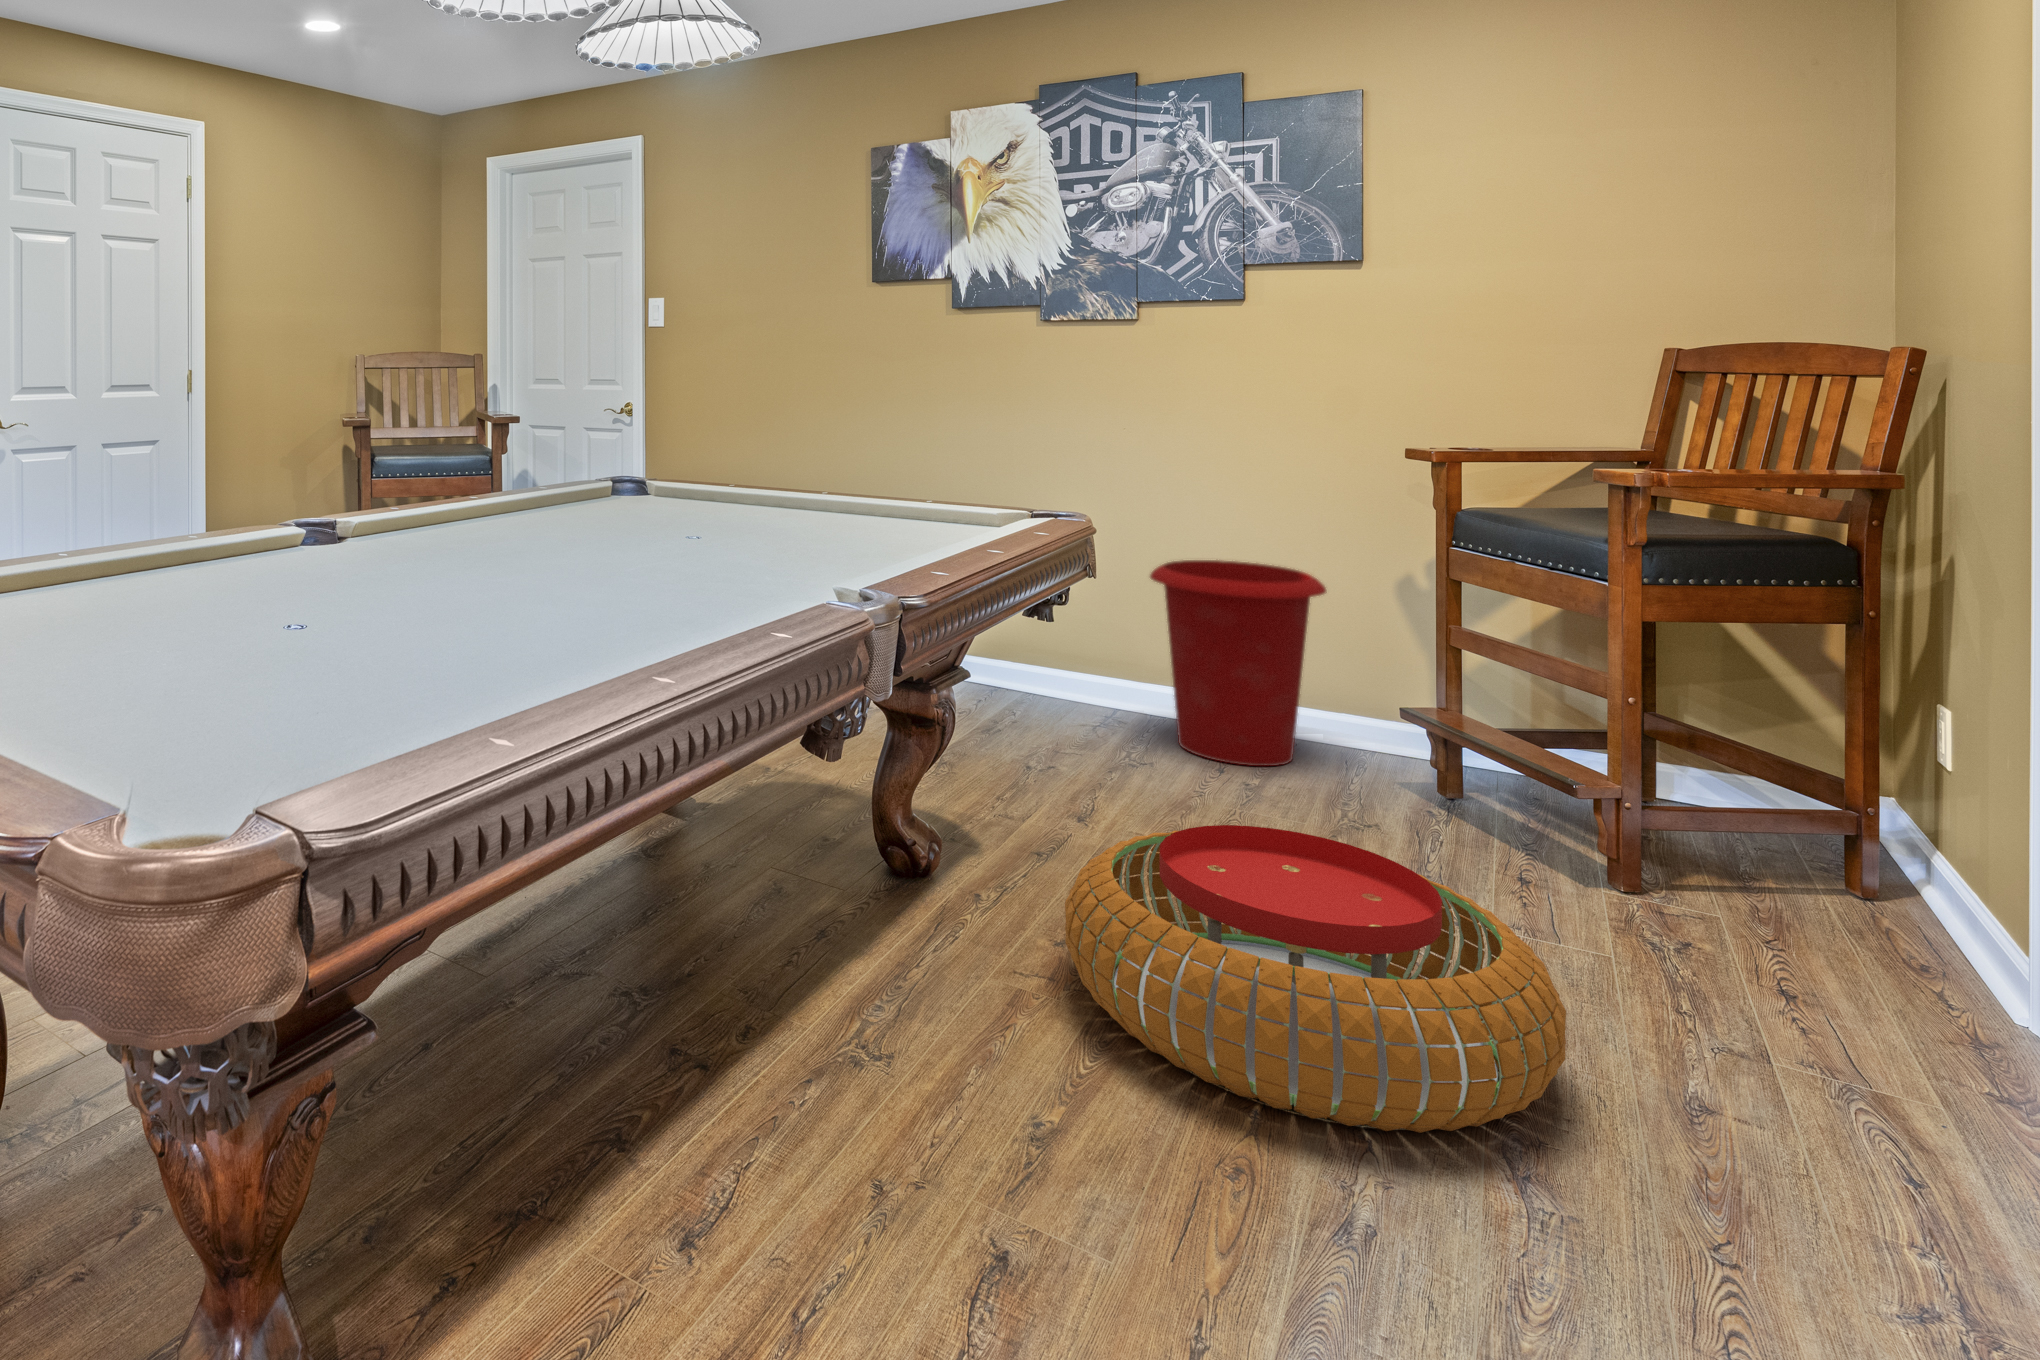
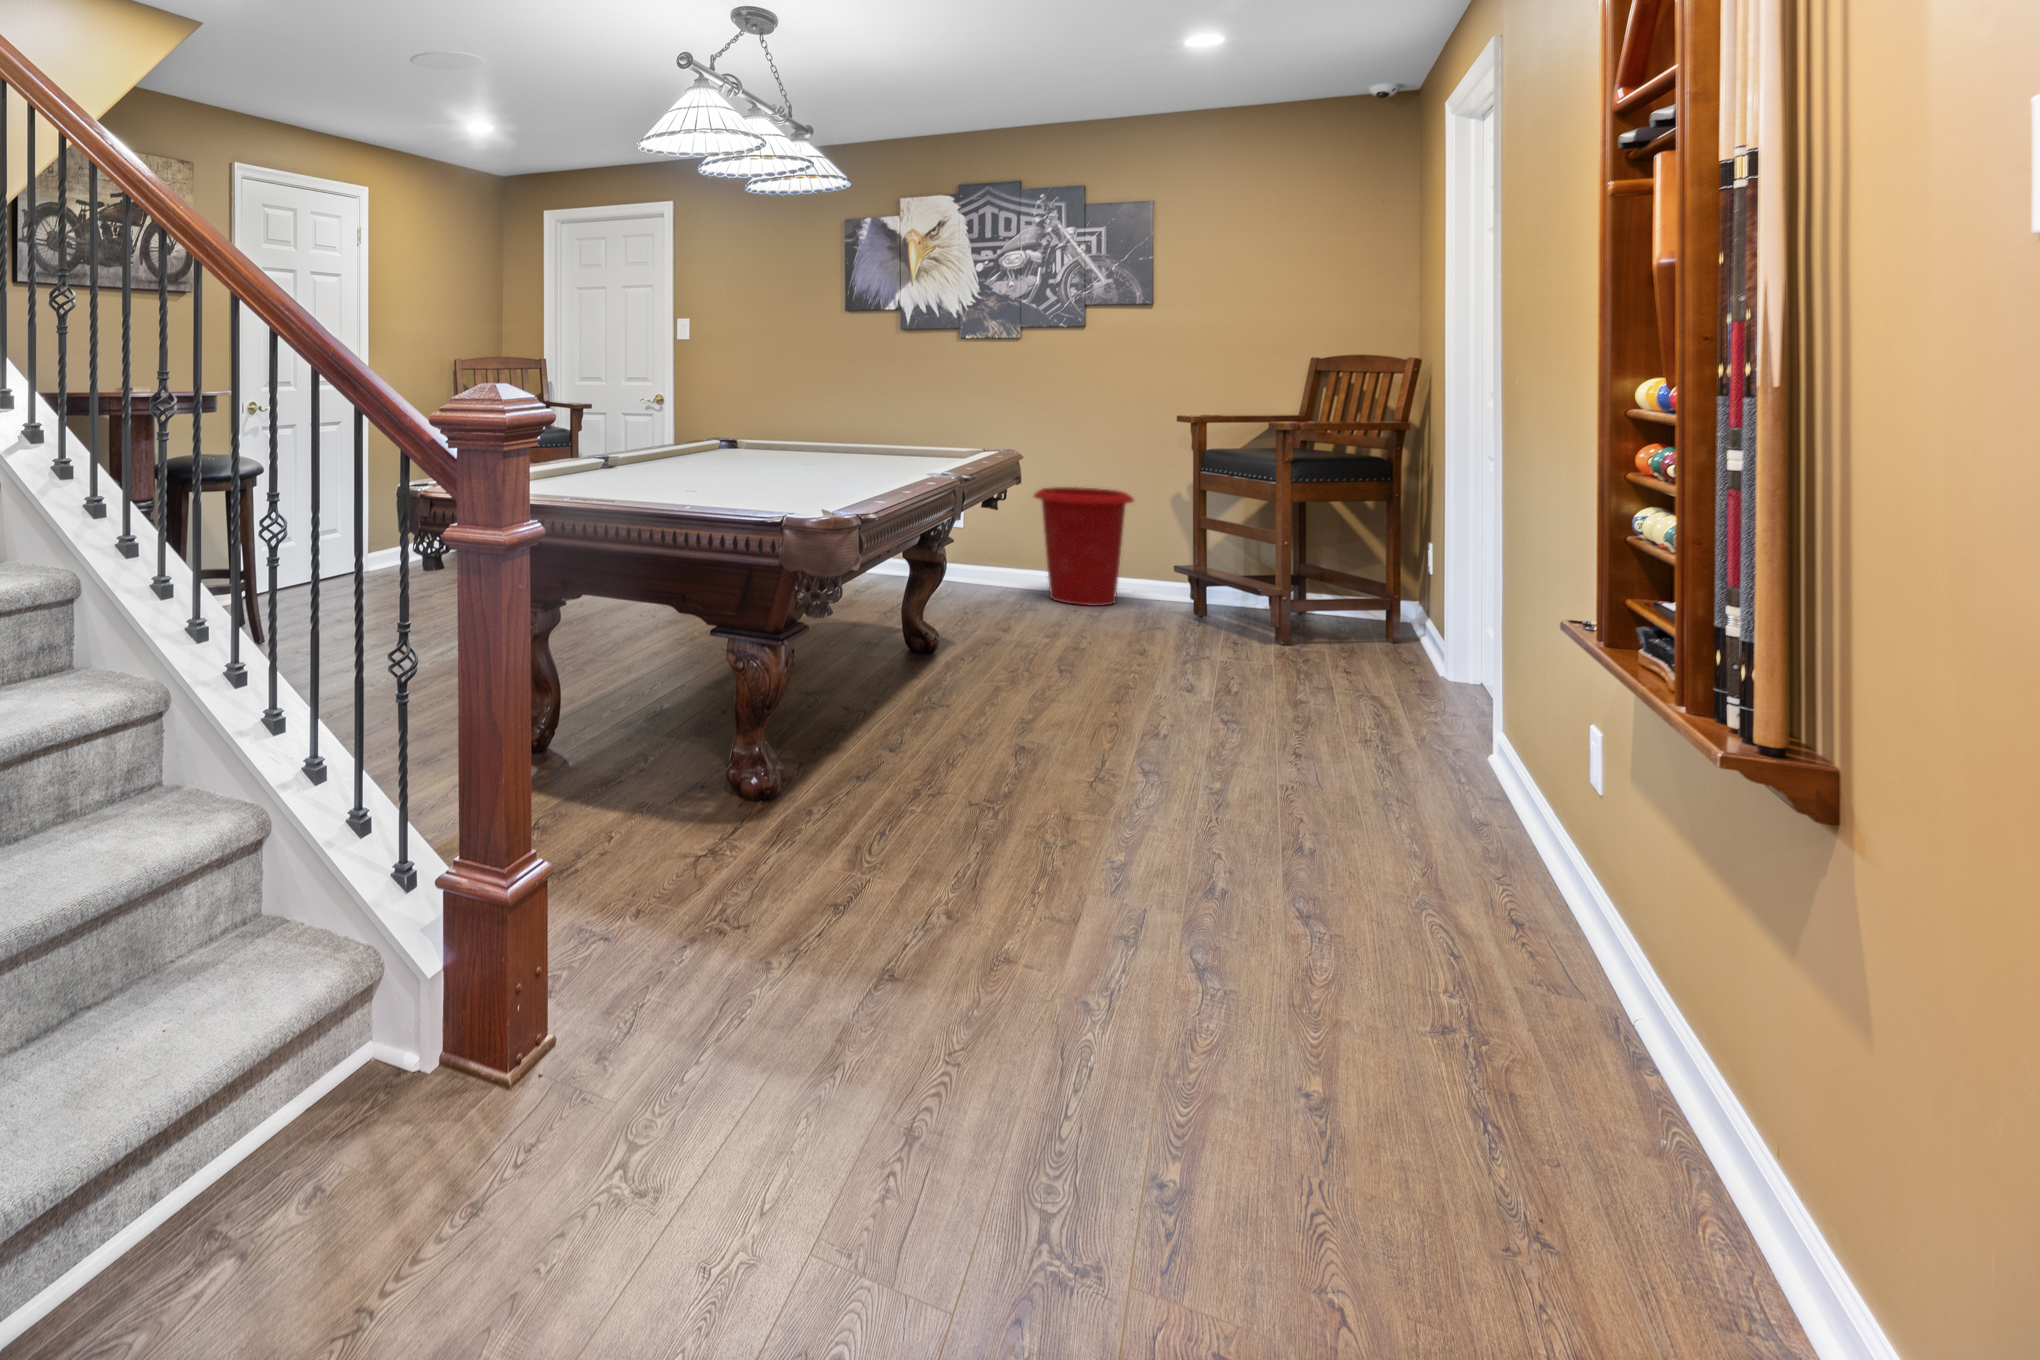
pouf: present [1065,825,1566,1133] -> none [1021,600,1248,707]

